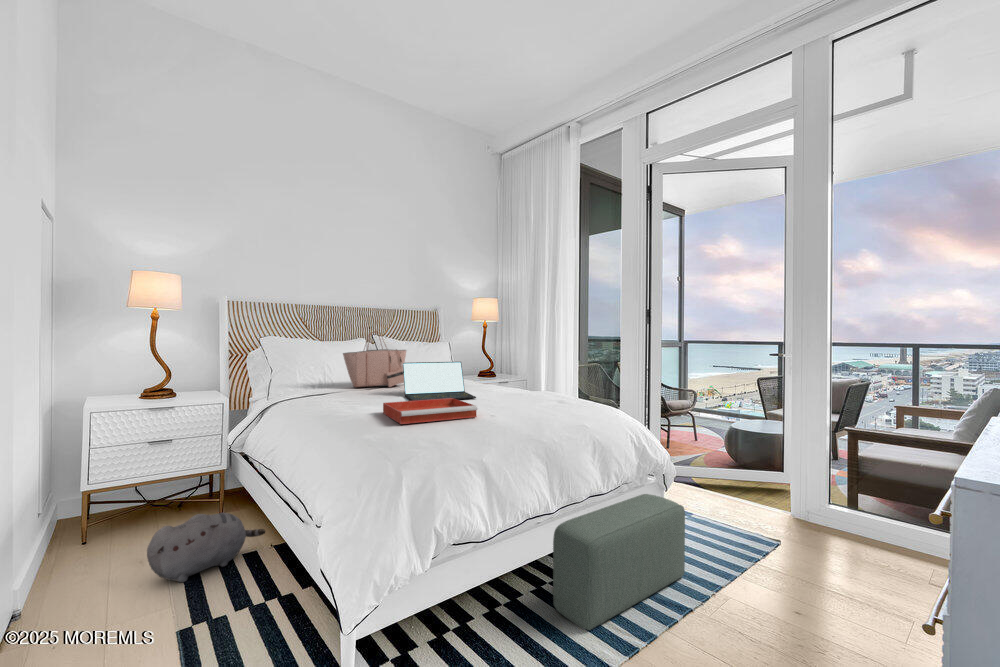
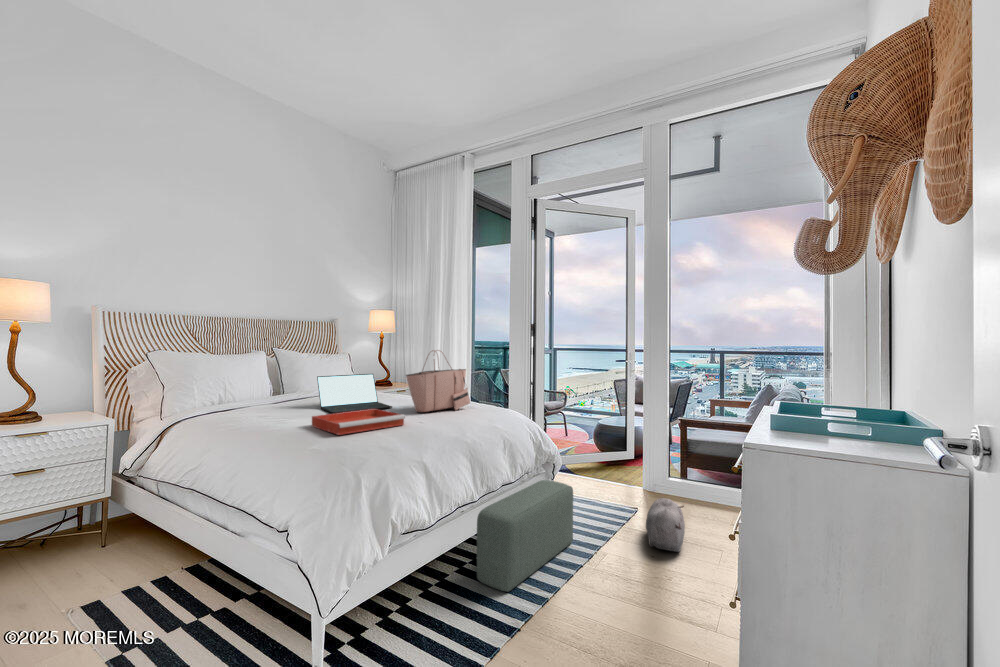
tote bag: present [343,331,406,387] -> present [406,350,470,412]
plush toy: present [147,513,265,582] -> present [646,498,685,552]

